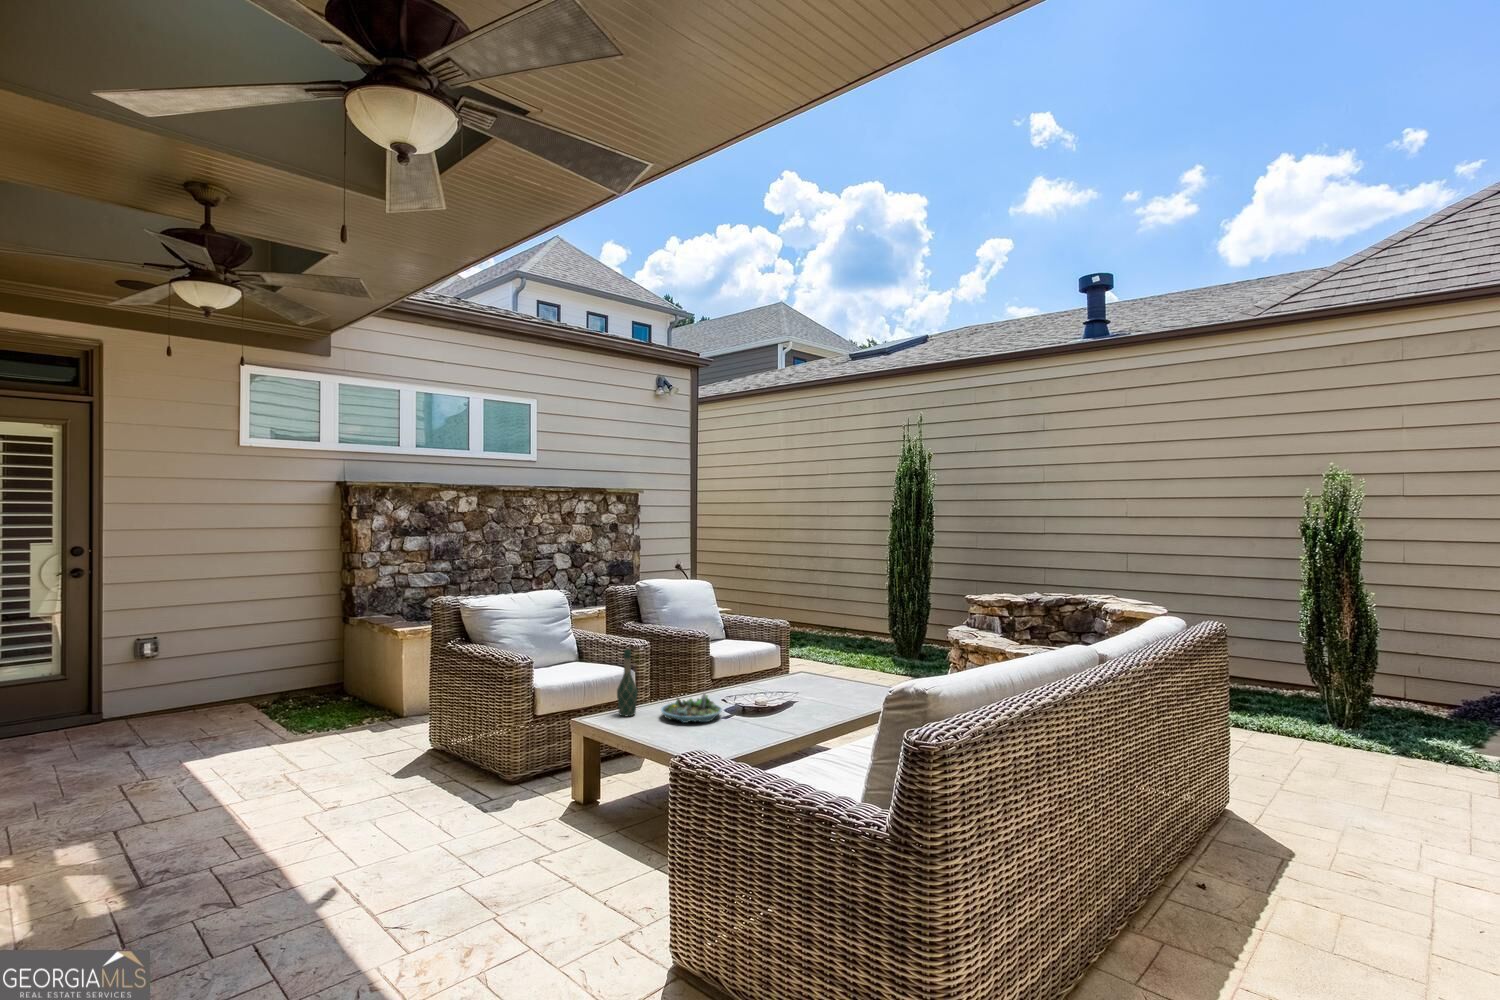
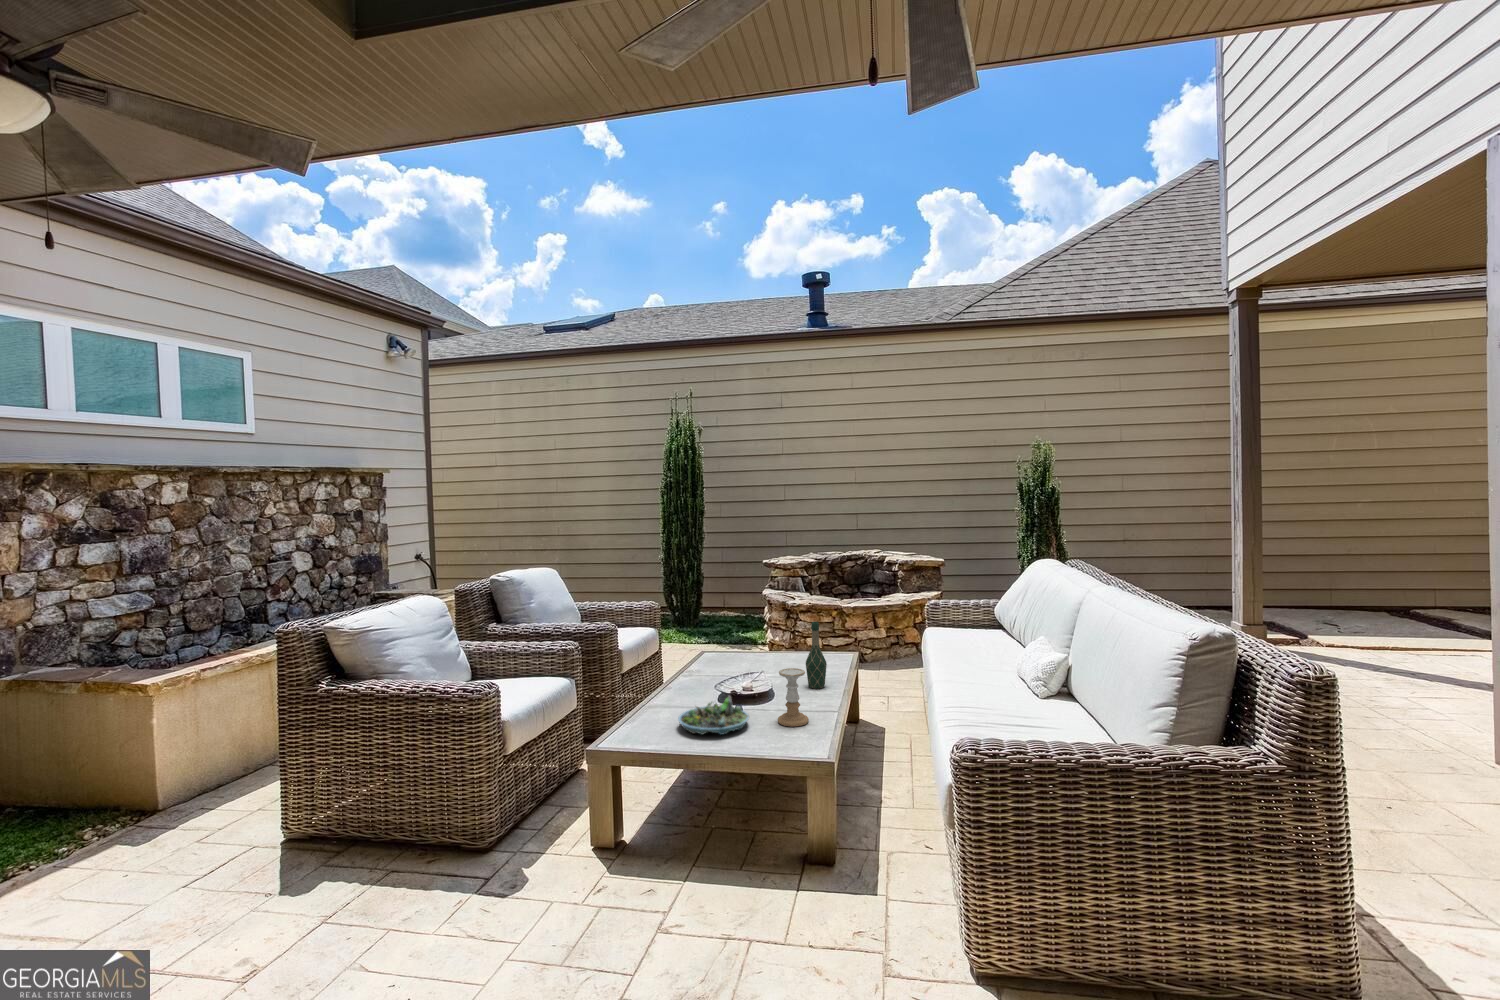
wine bottle: present [617,649,638,716] -> present [806,622,827,689]
candle holder: none [740,677,768,729] -> present [778,668,809,727]

